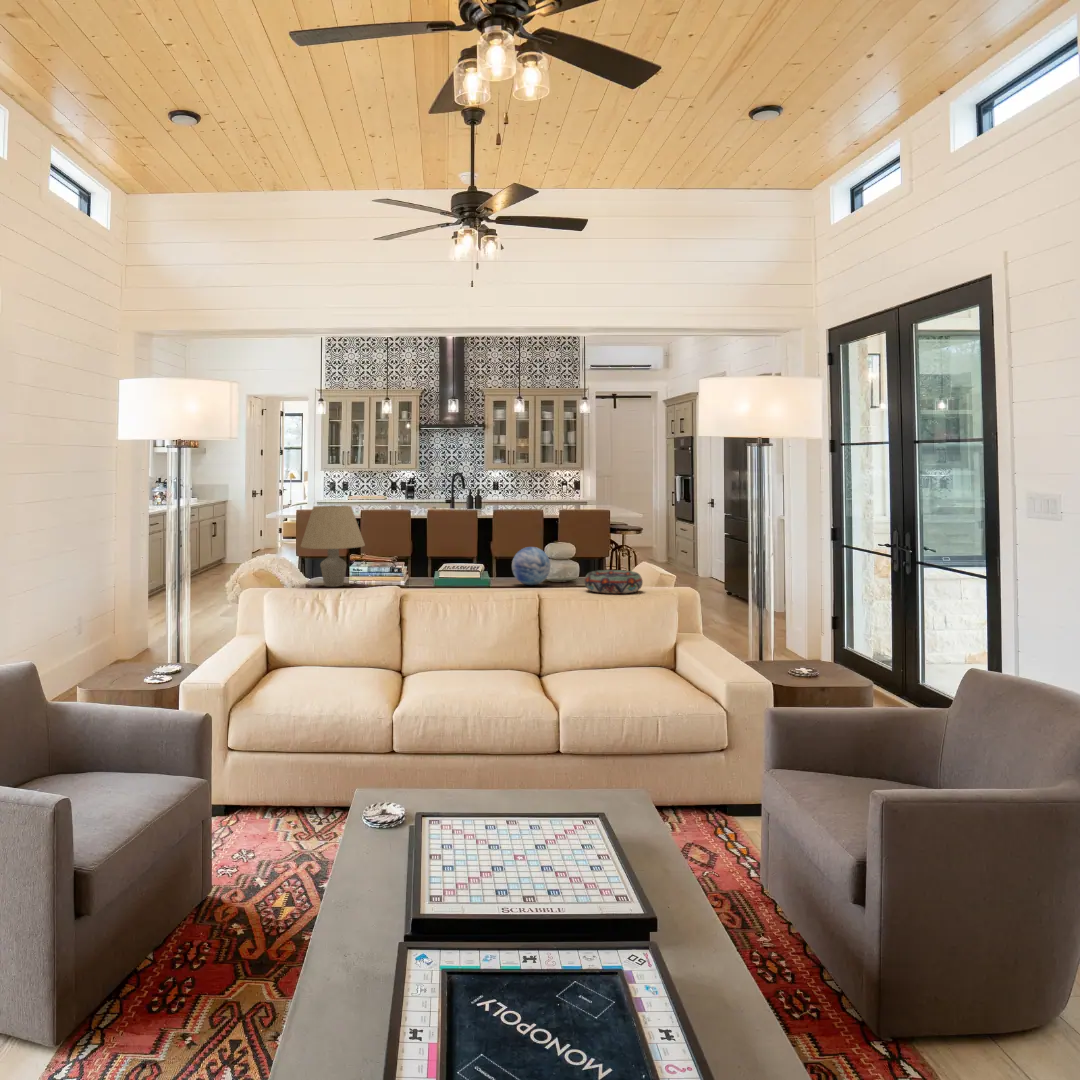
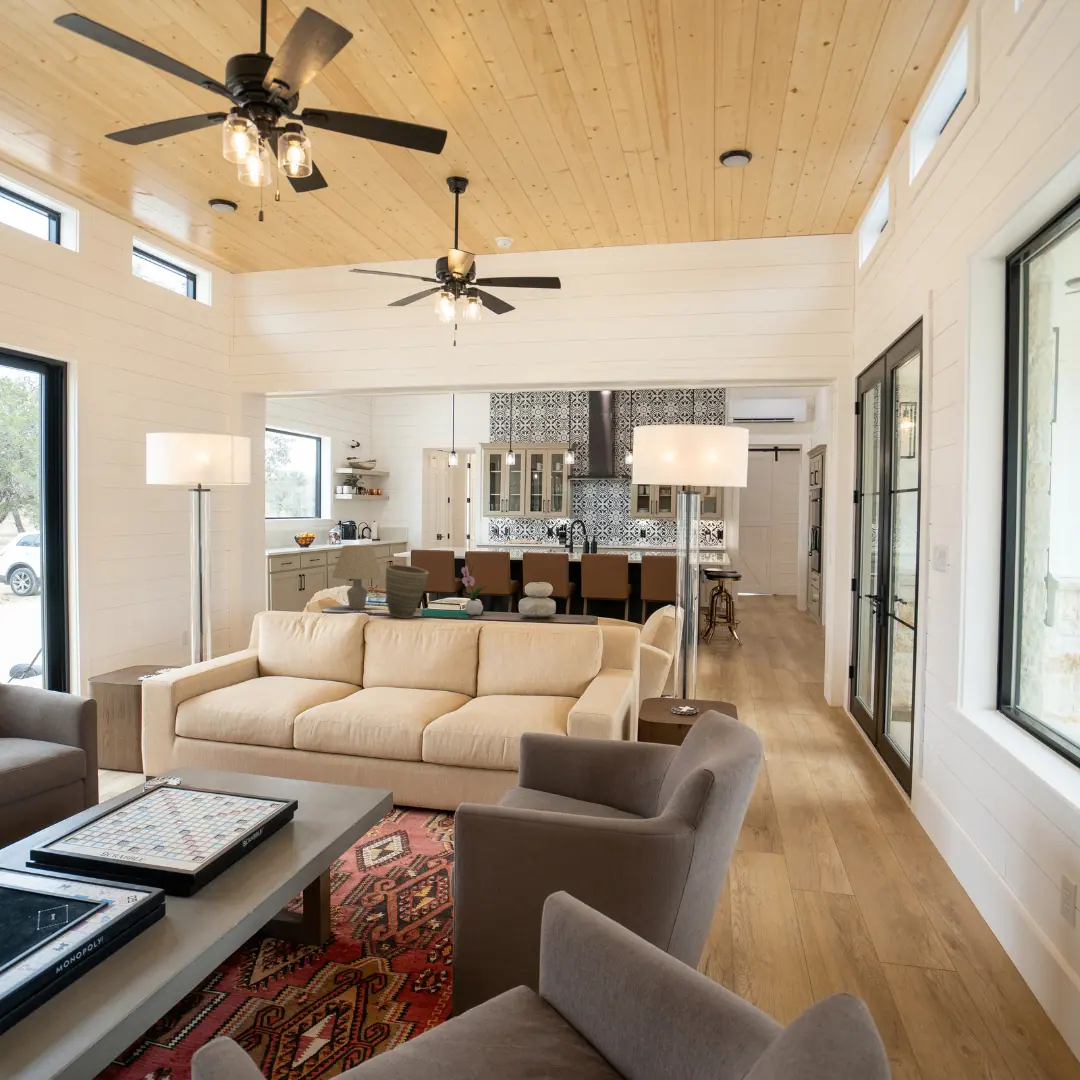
flower arrangement: none [466,517,496,584] -> present [461,558,486,615]
vase: none [406,528,458,594] -> present [386,565,429,618]
decorative orb: present [512,547,550,585] -> none [491,585,524,618]
decorative bowl: present [584,570,642,594] -> none [530,608,580,628]

